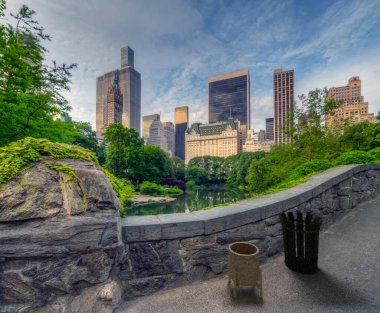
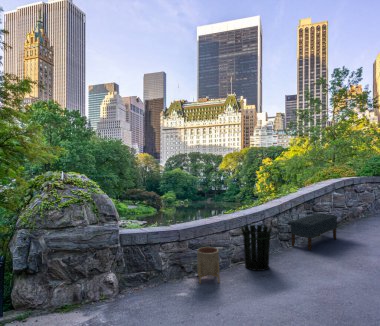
bench: none [323,198,370,241] -> present [290,213,337,251]

